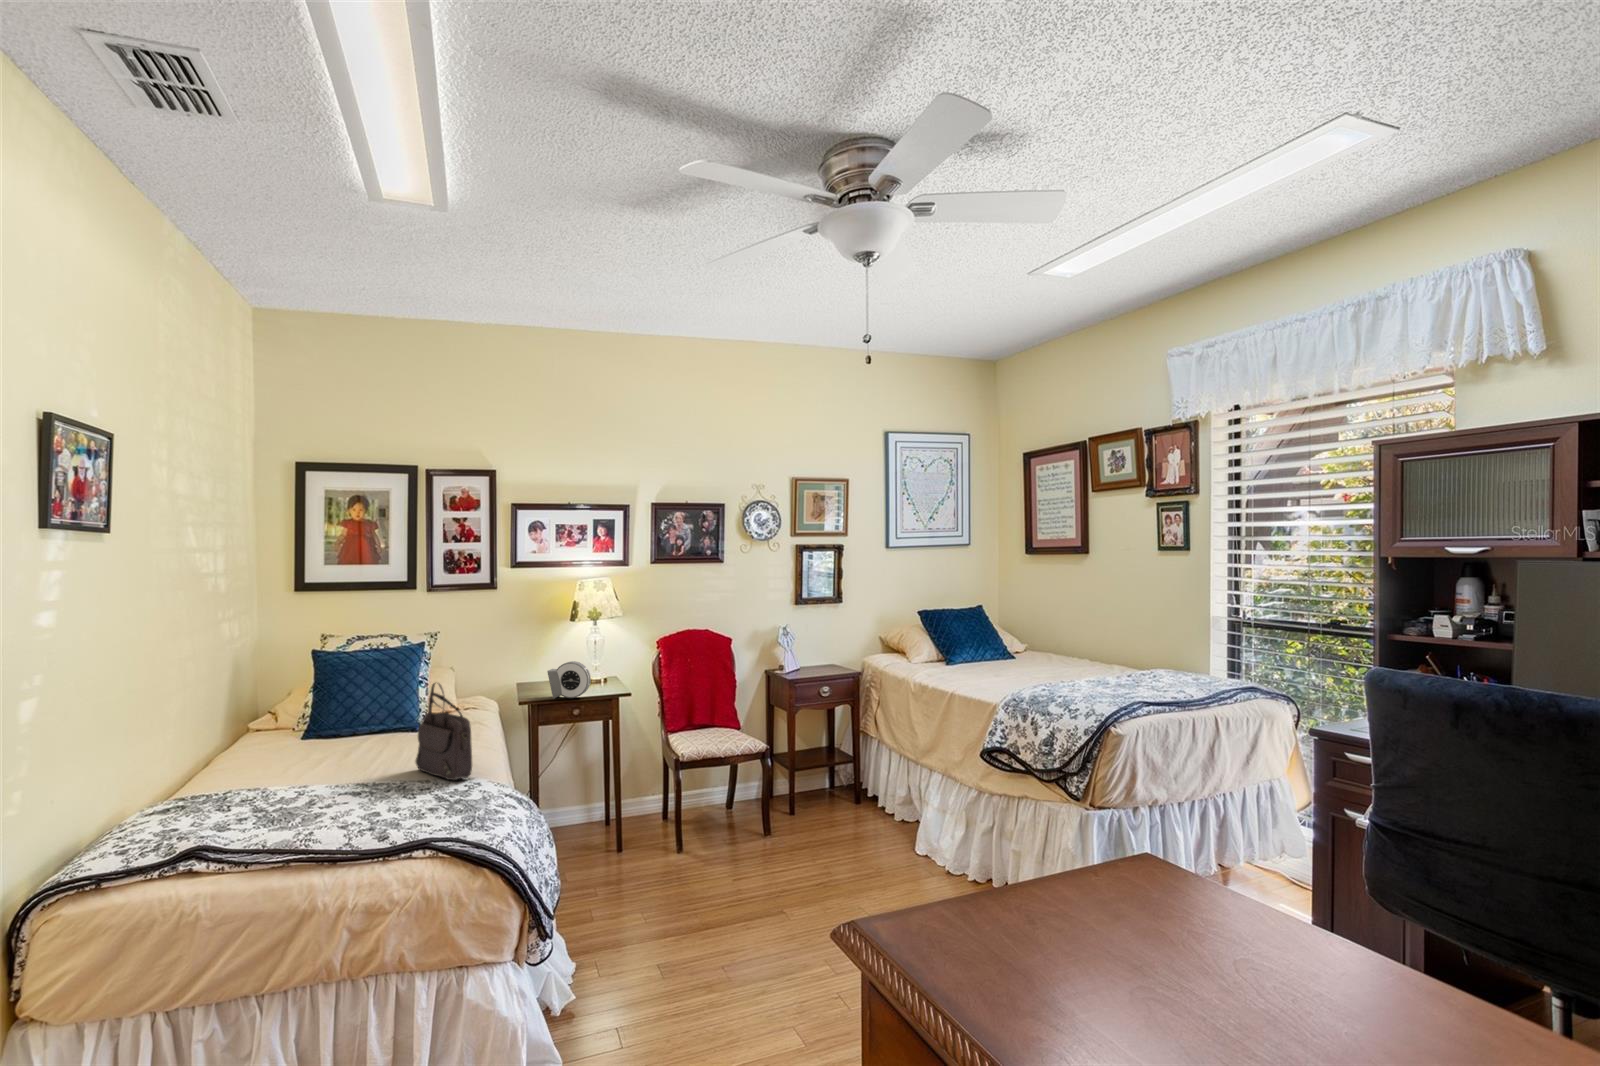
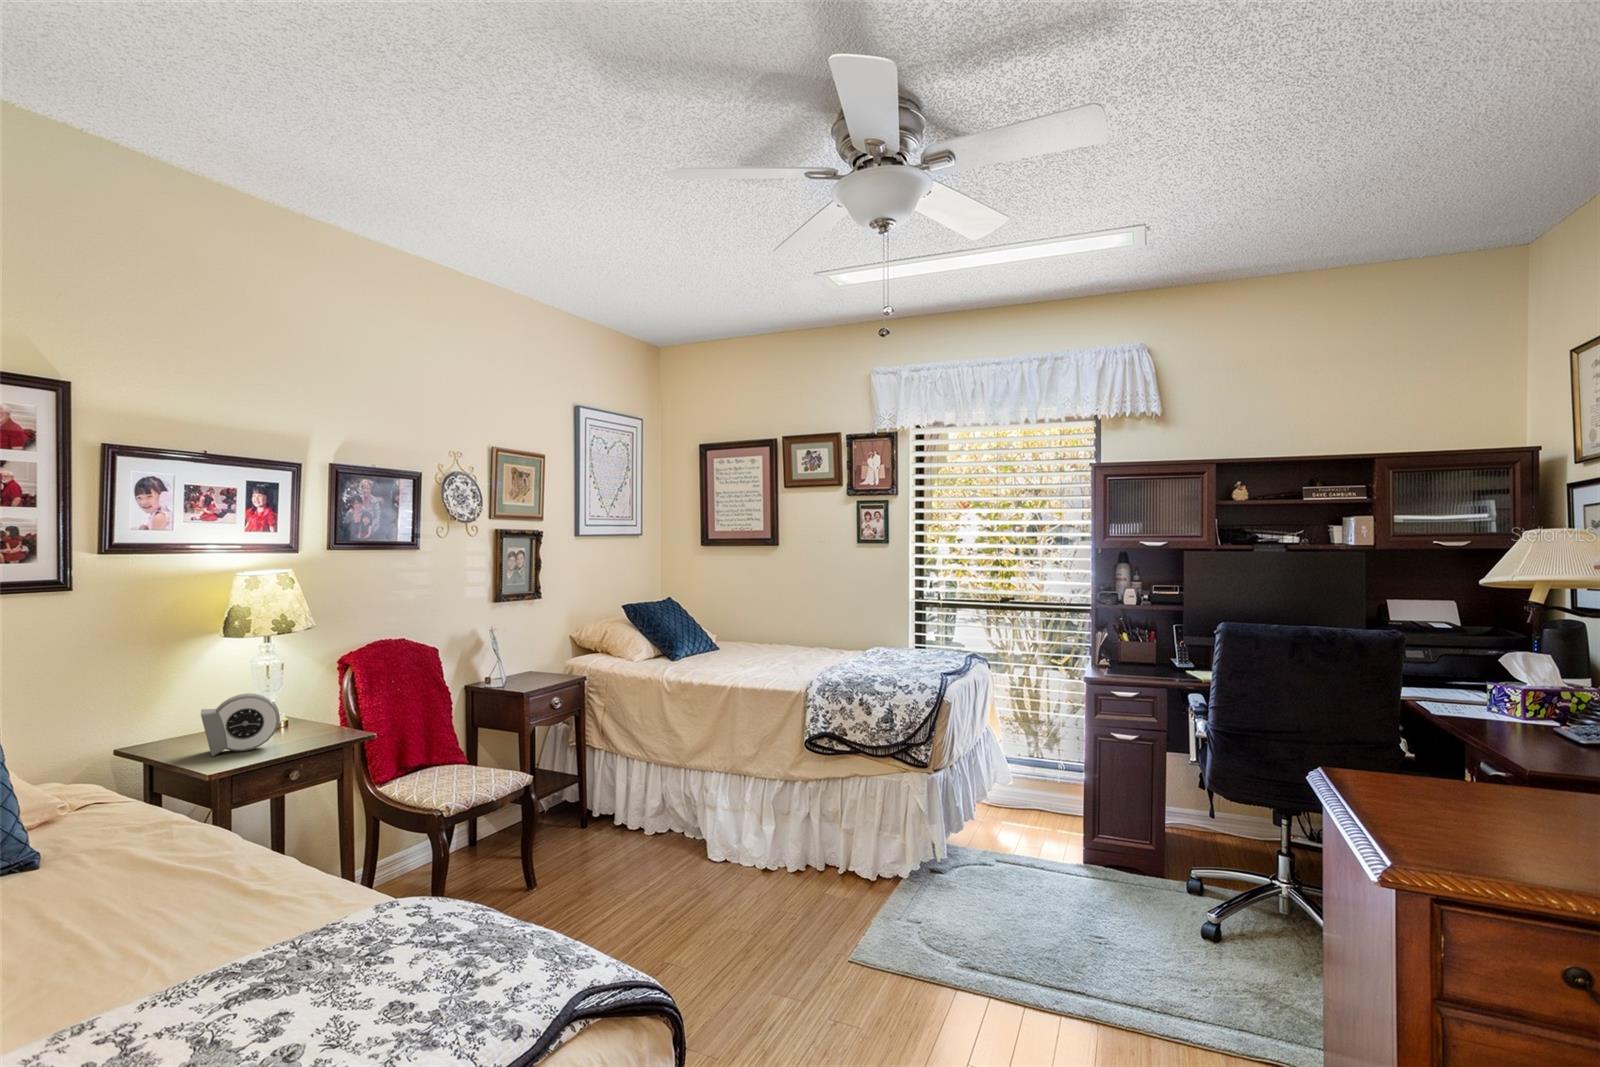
handbag: present [416,683,472,780] -> none [198,806,401,1027]

